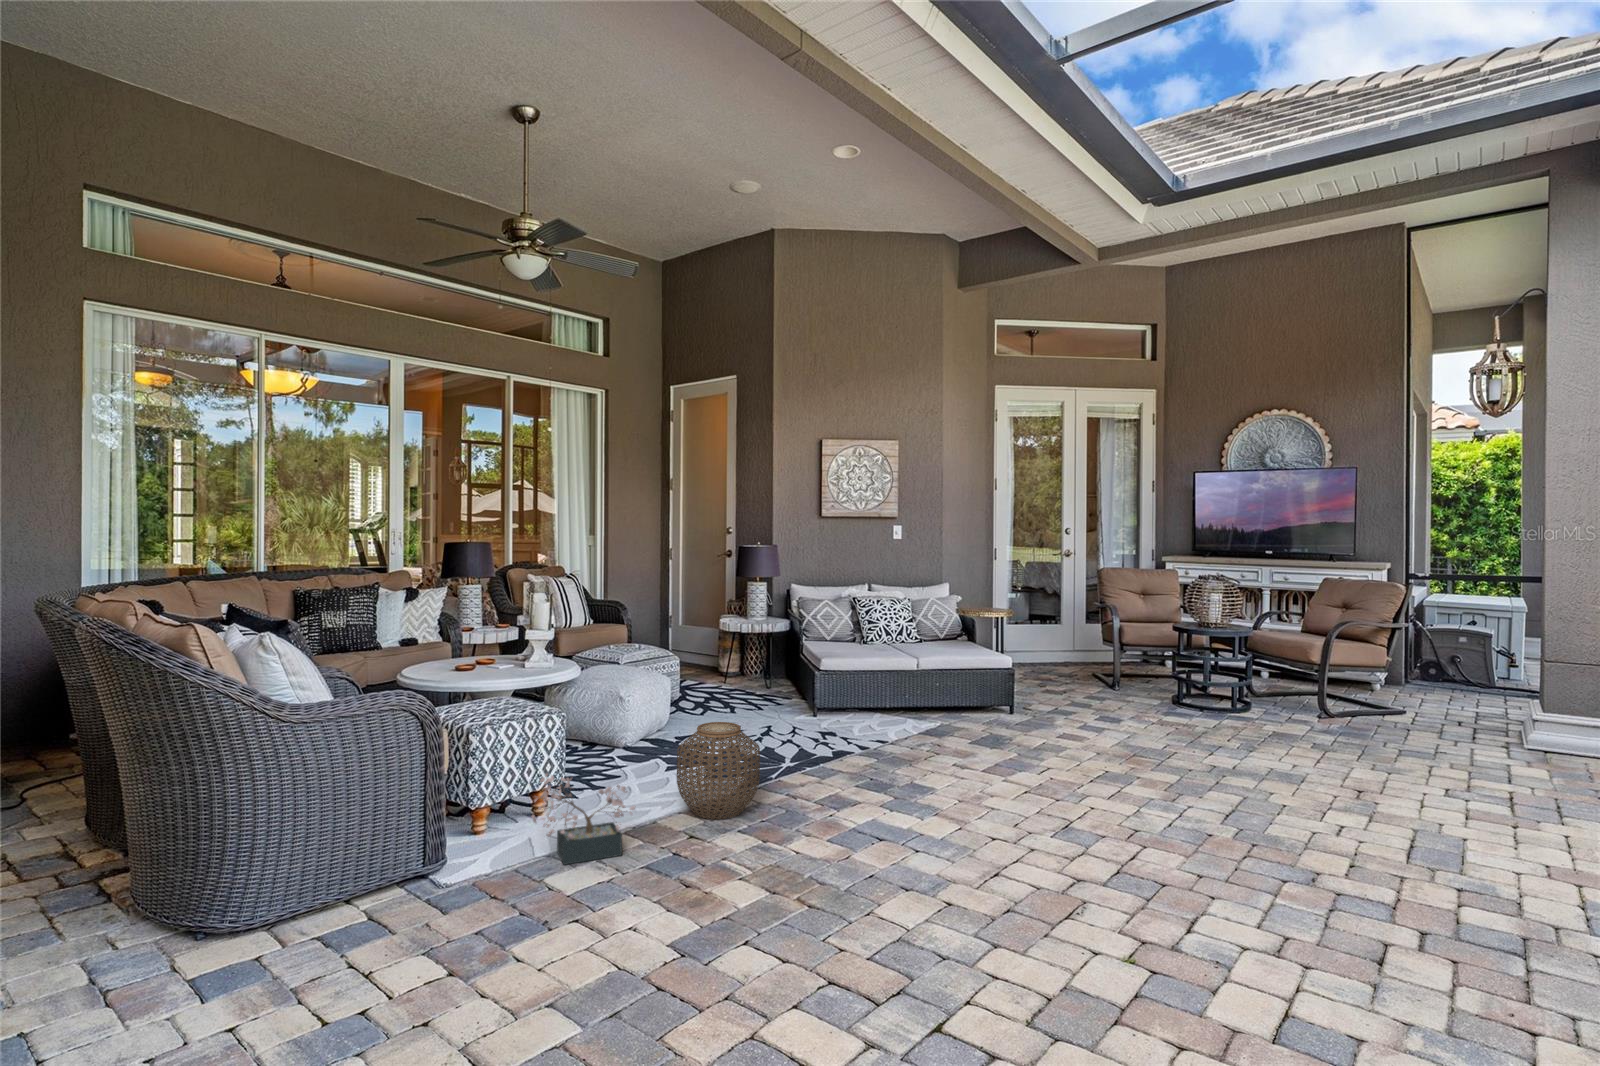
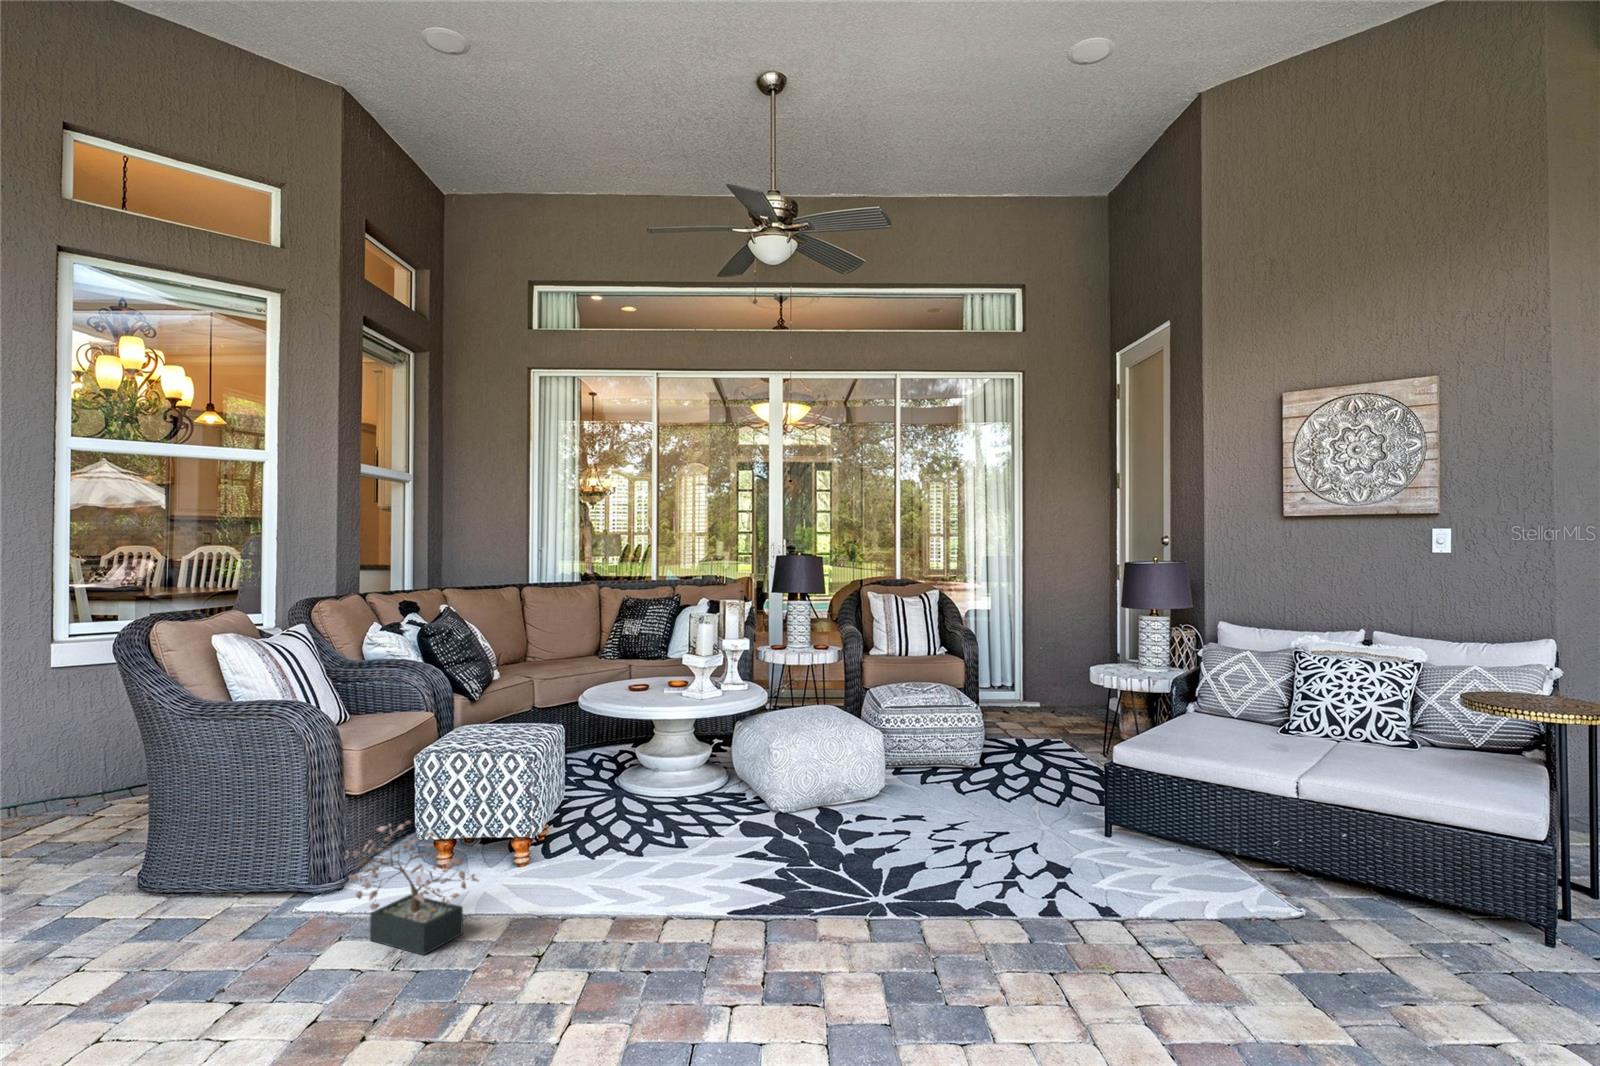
woven basket: present [677,722,760,820] -> none [569,805,694,958]

